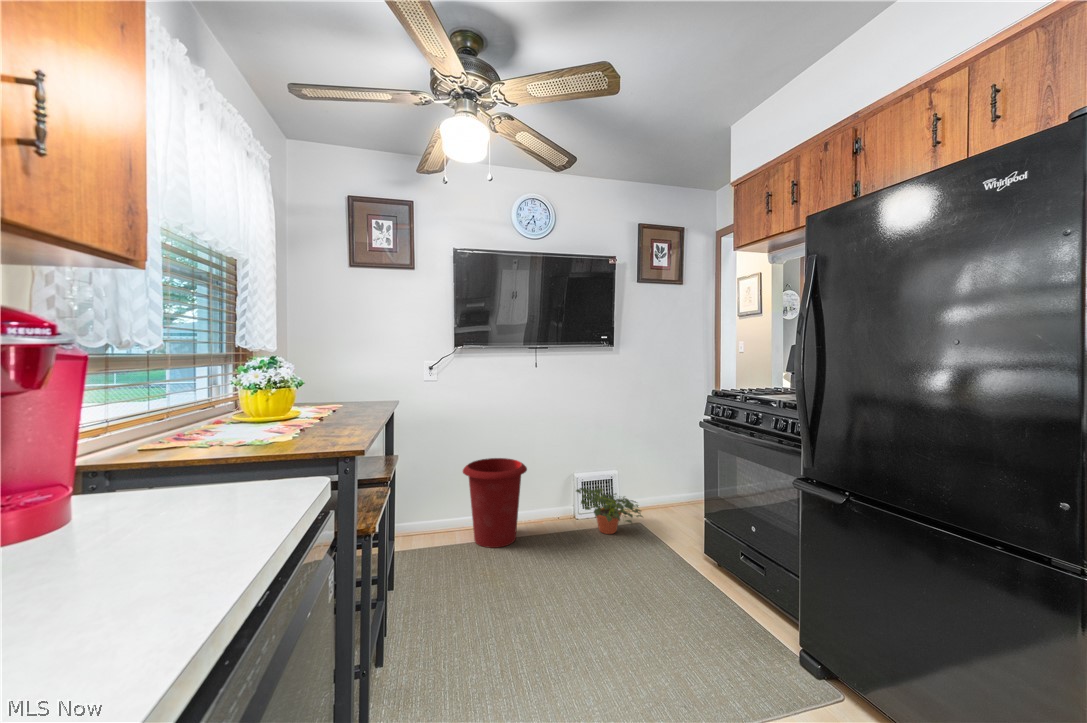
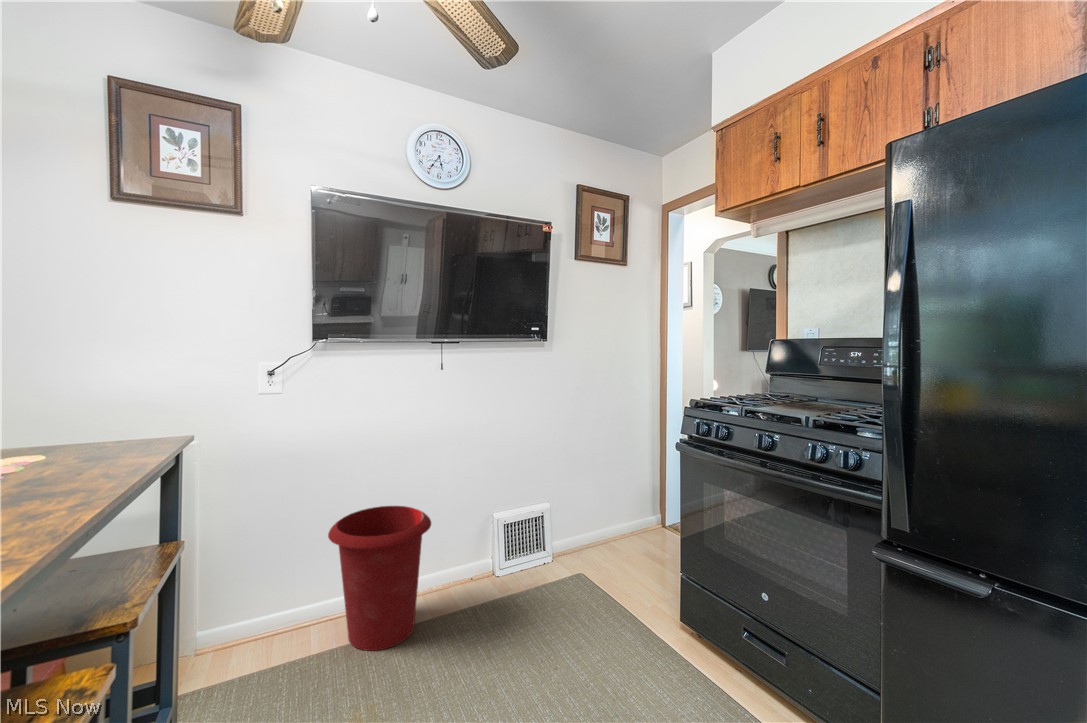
potted plant: present [576,486,643,534] -> none [497,531,594,600]

